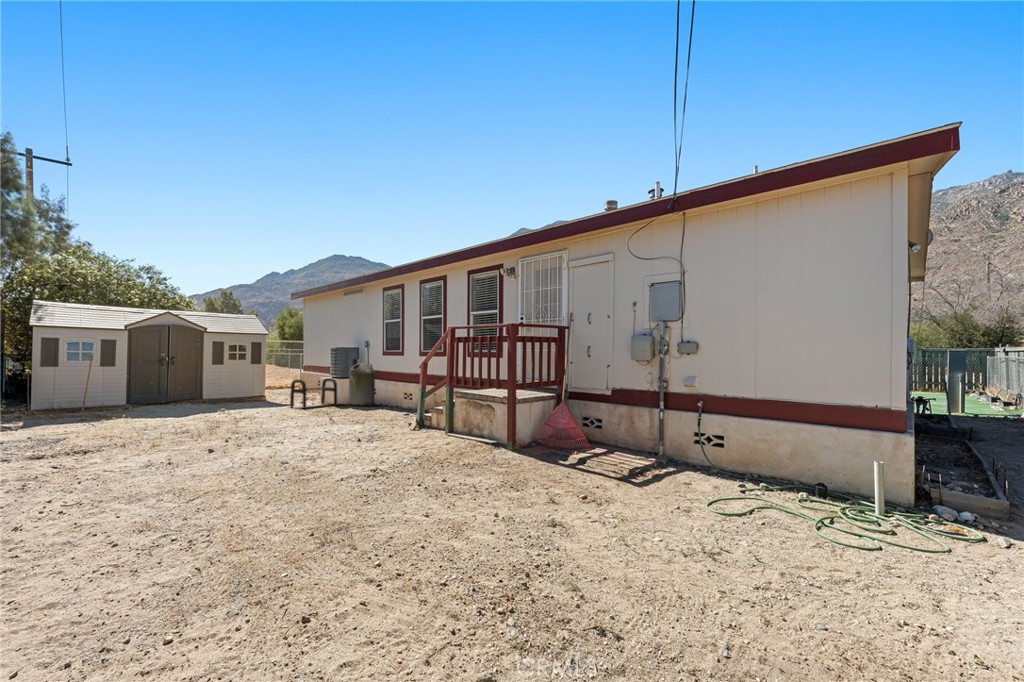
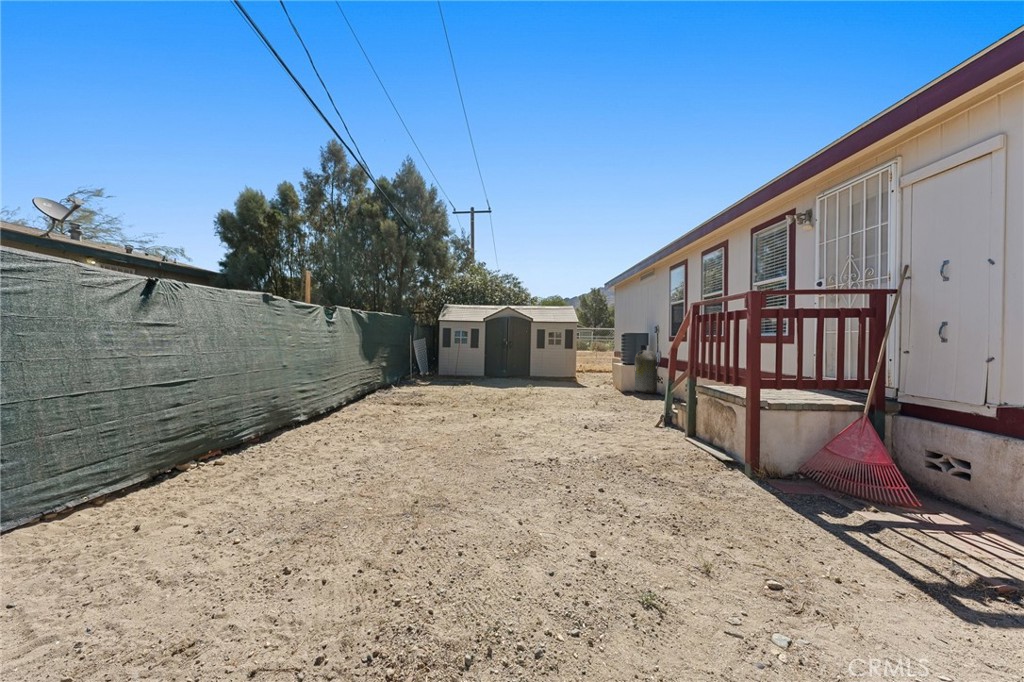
bench: present [290,378,337,409] -> none [582,363,623,390]

